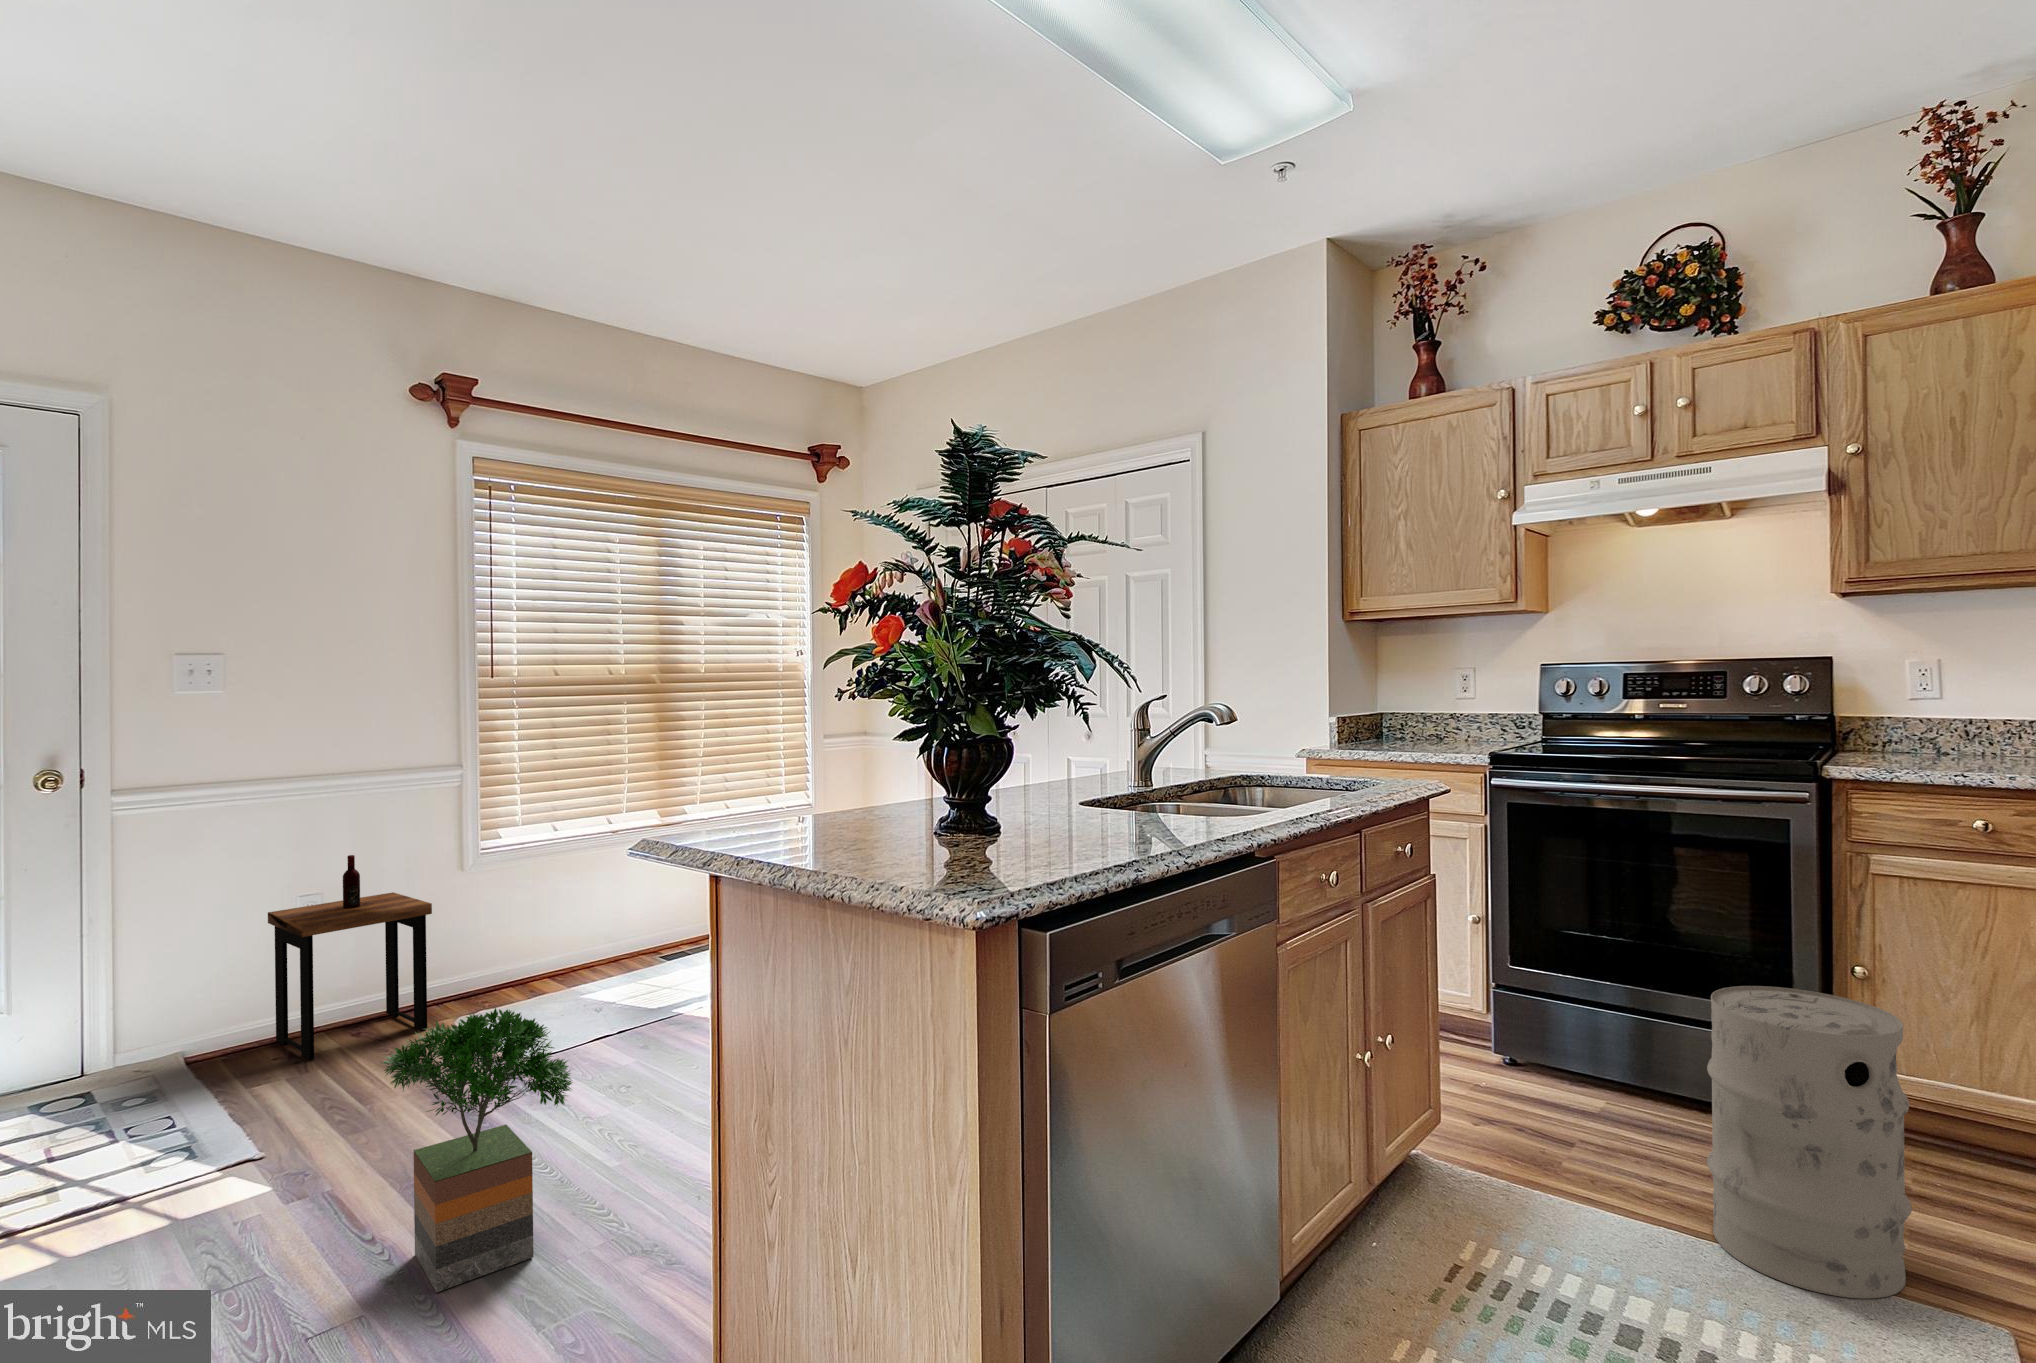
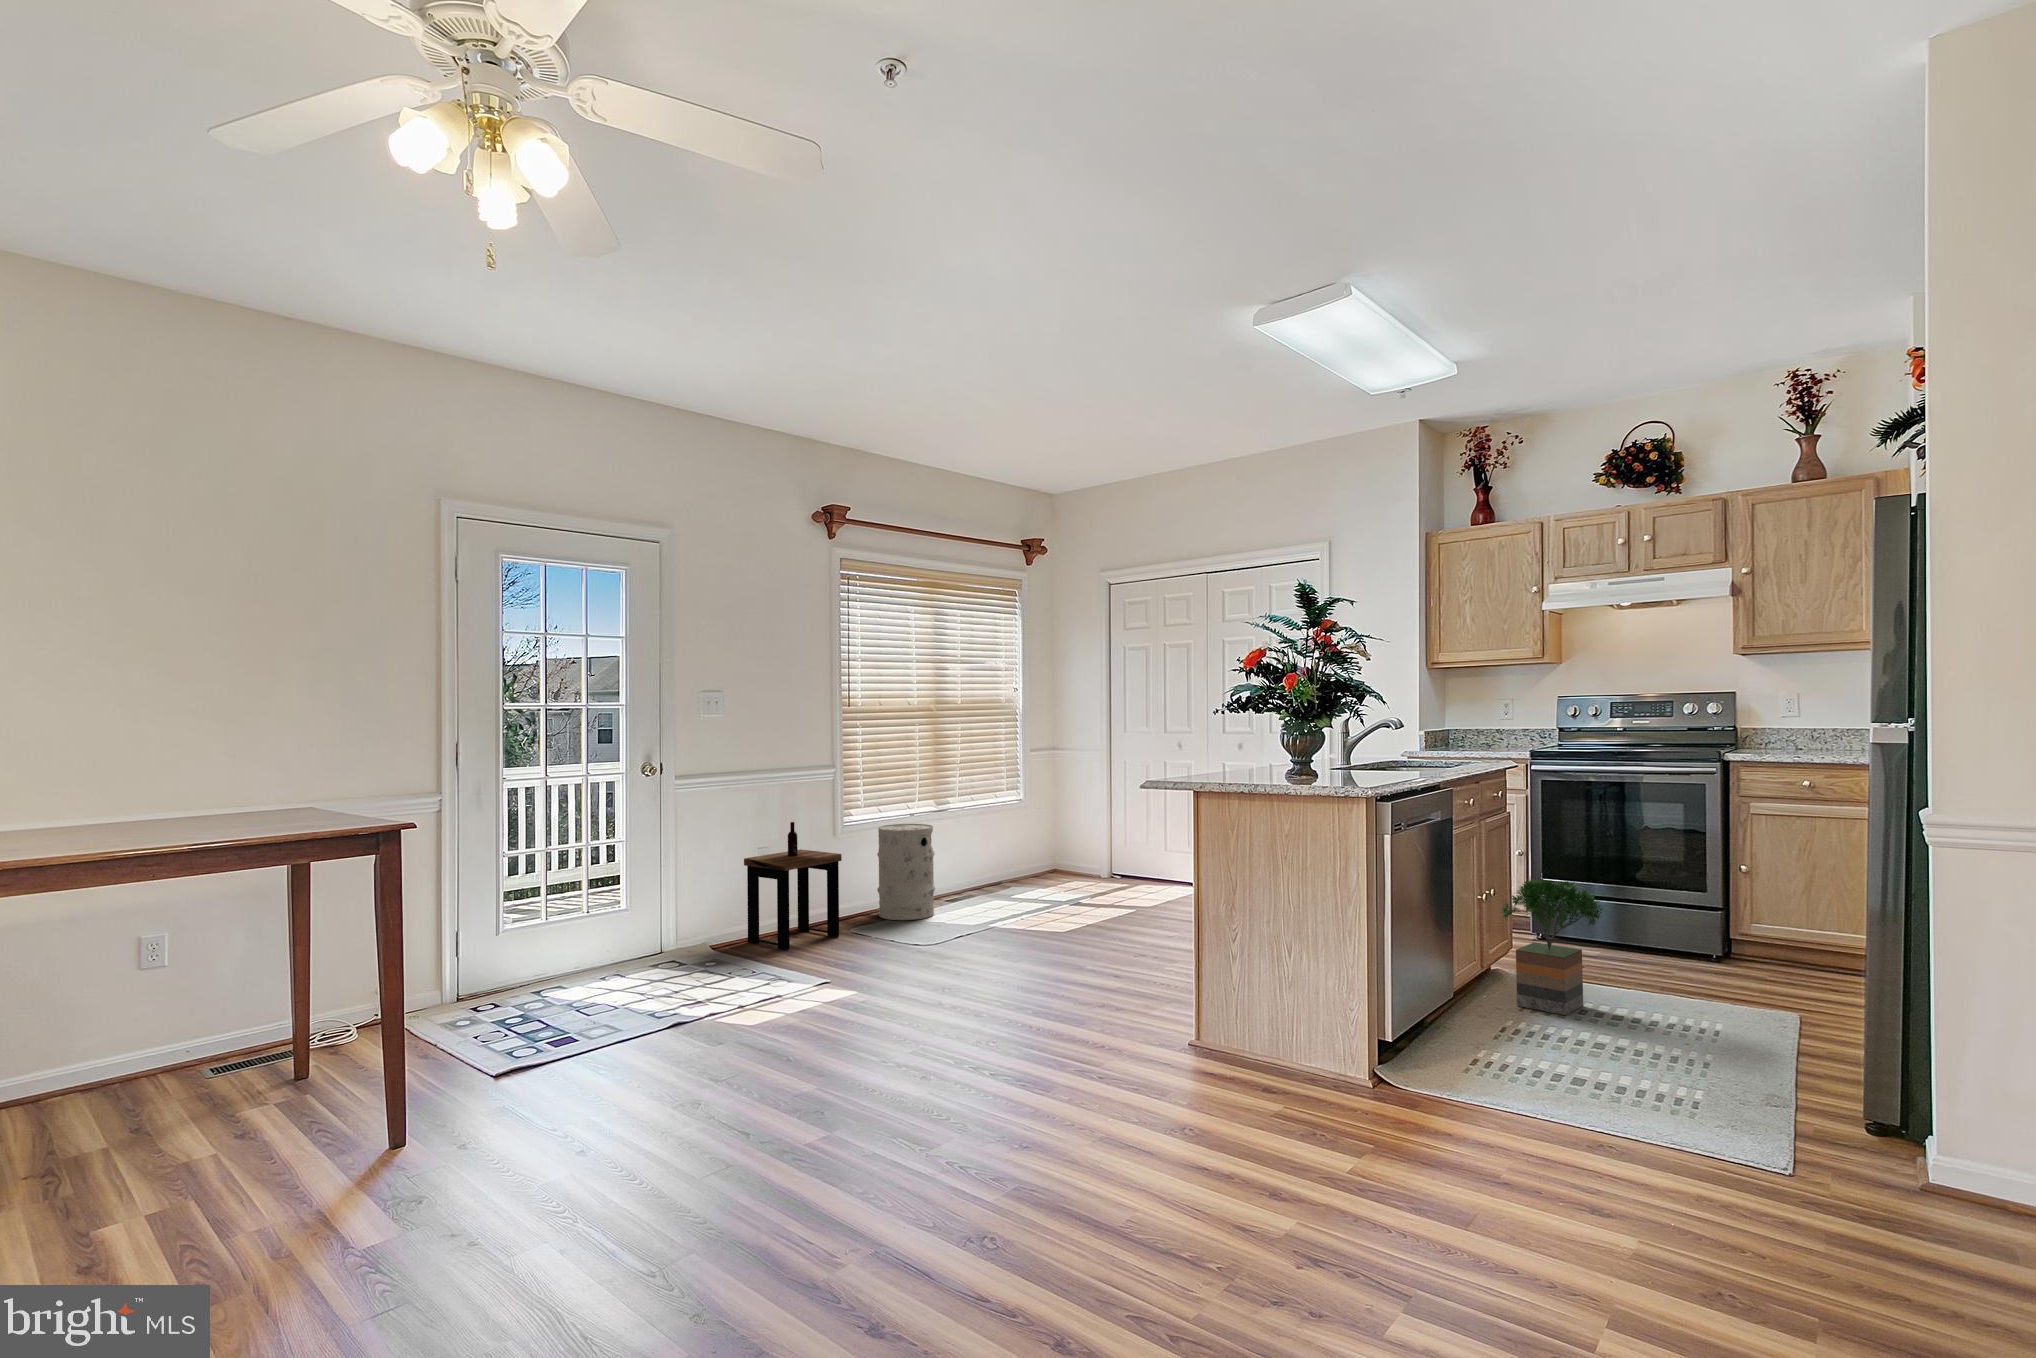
trash can: present [1707,986,1912,1299] -> present [877,824,935,920]
potted tree: present [382,1008,572,1293] -> present [1501,879,1603,1015]

